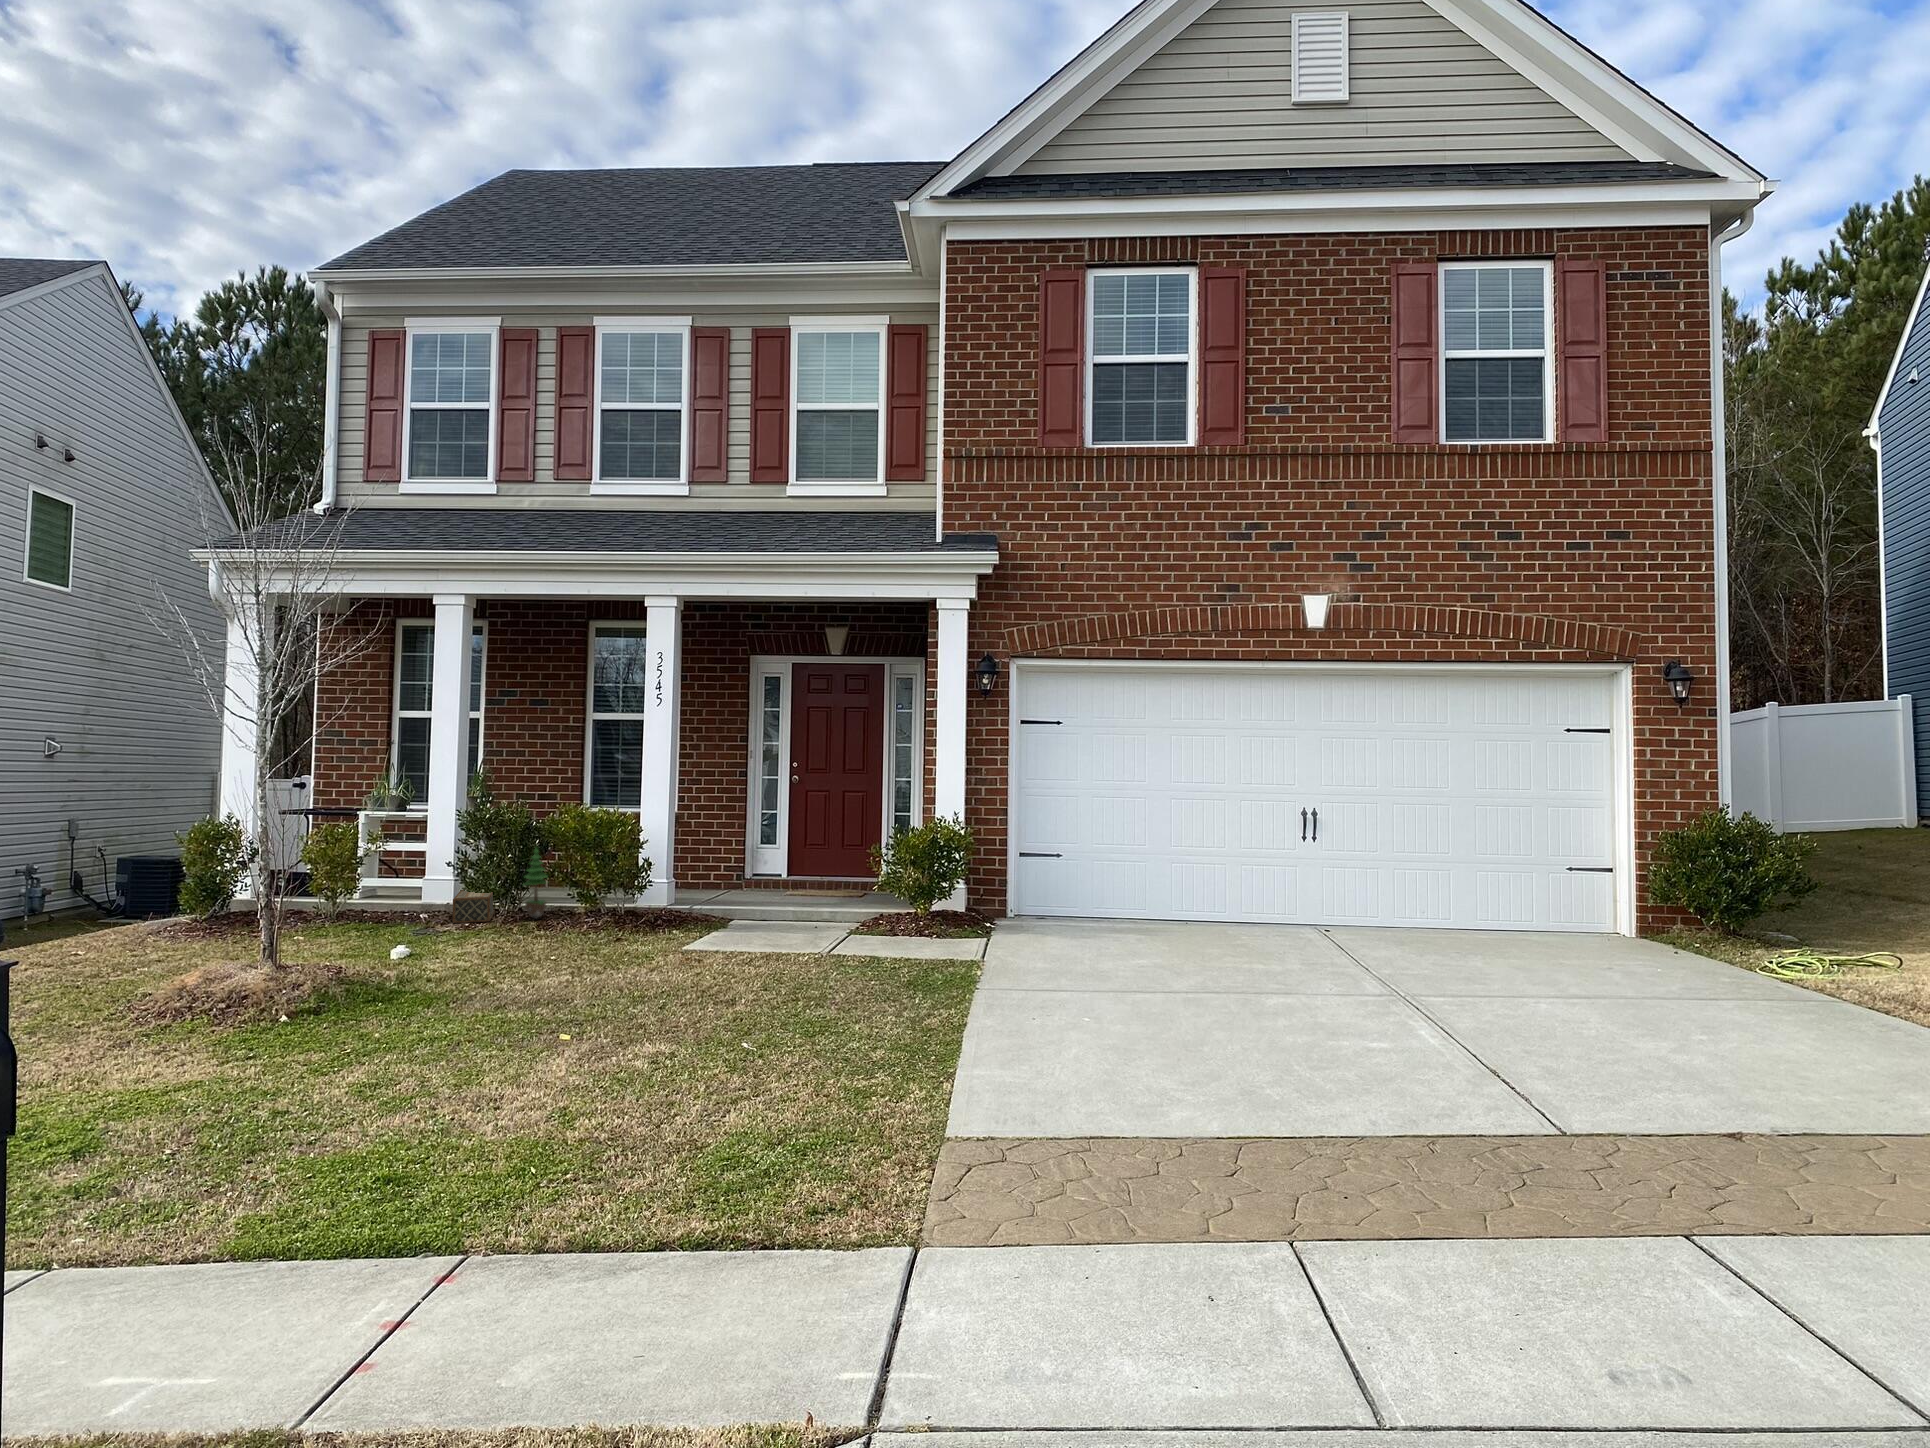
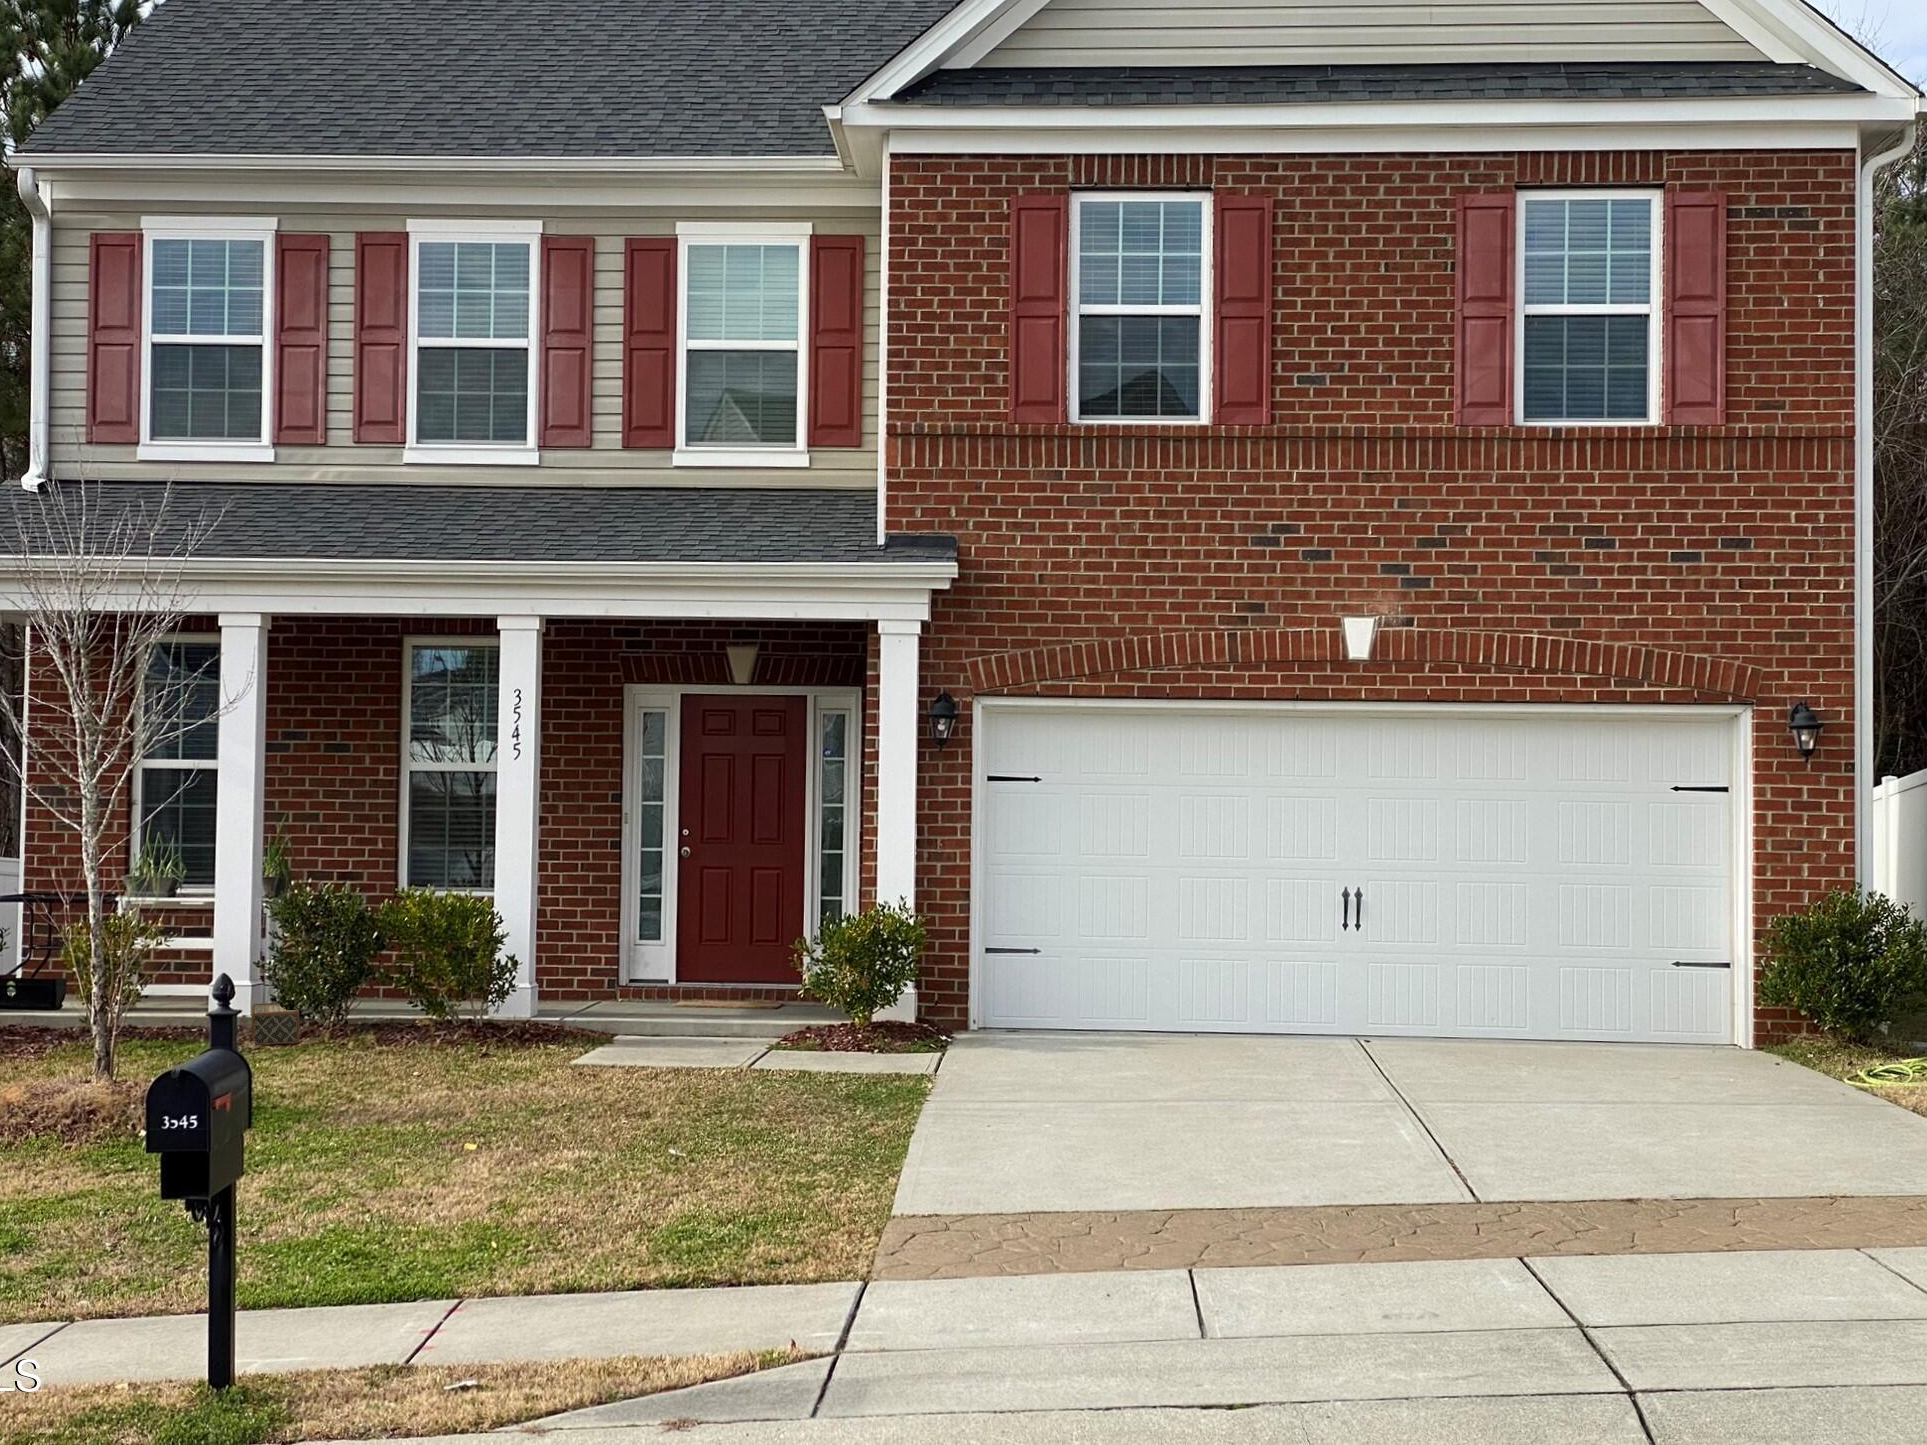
potted tree: present [524,848,547,919] -> none [340,945,375,1040]

